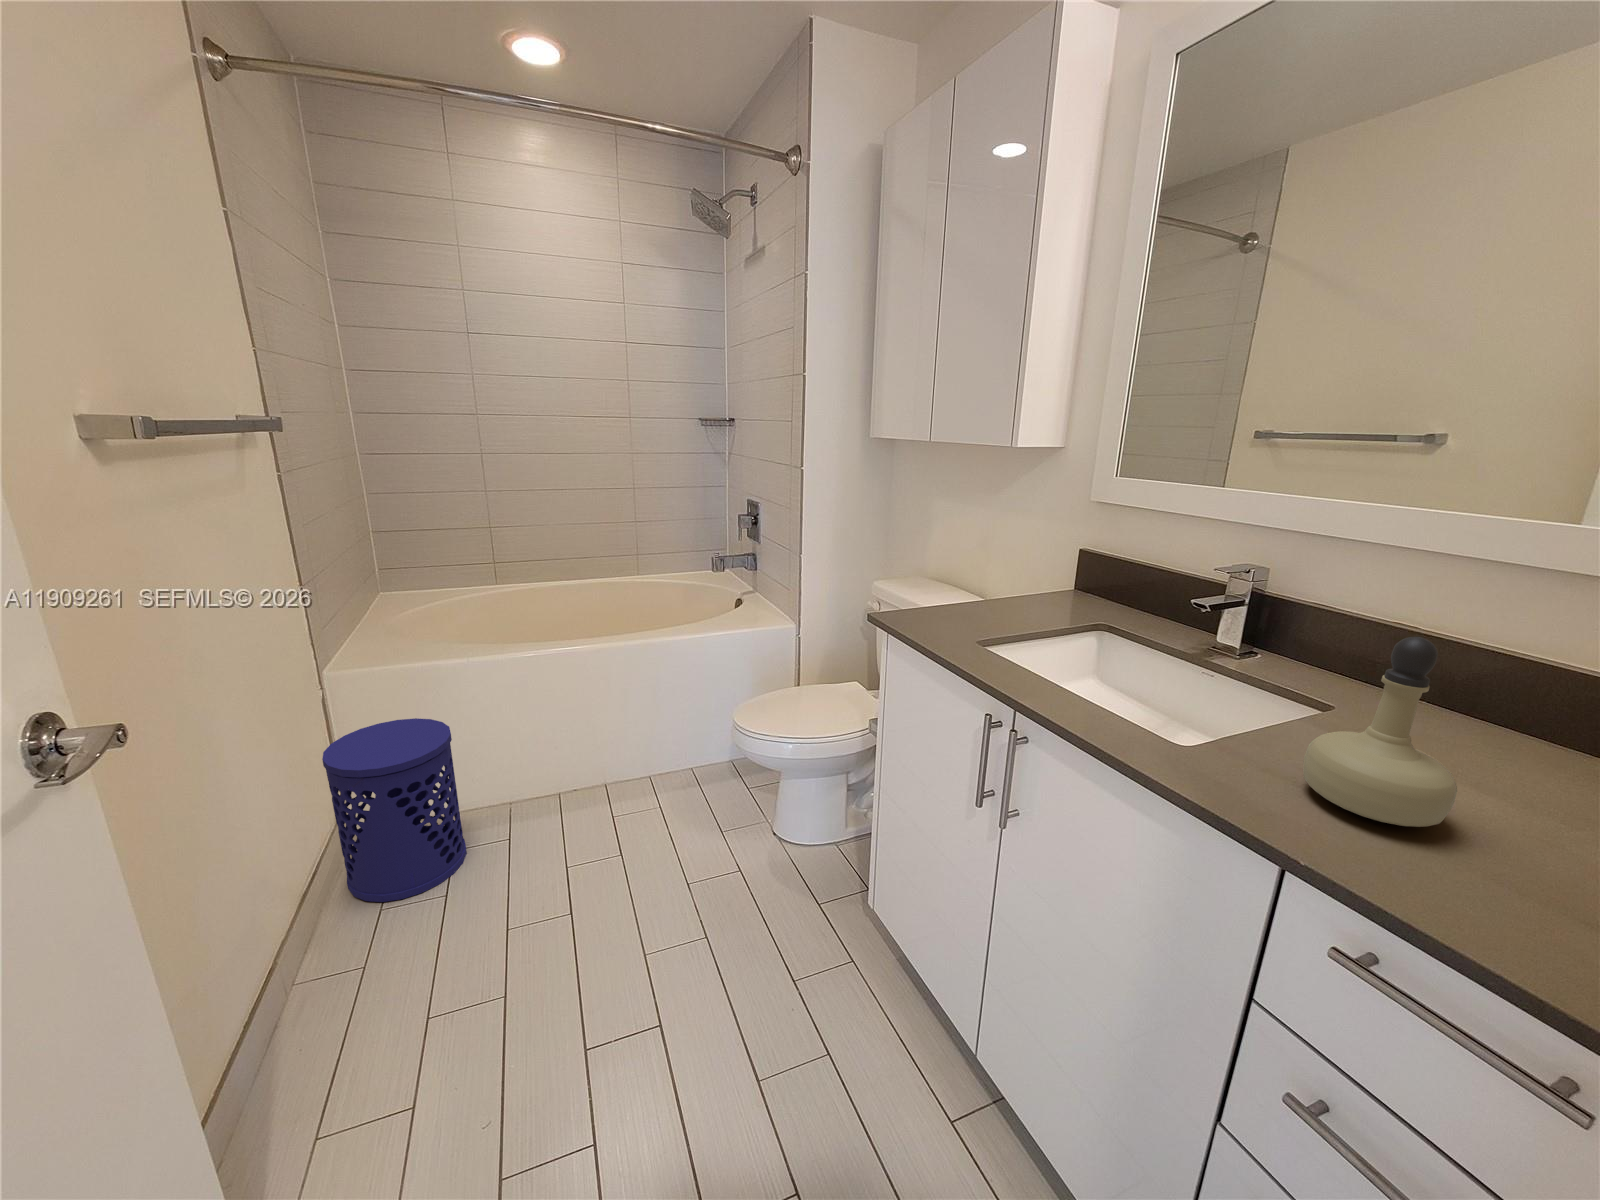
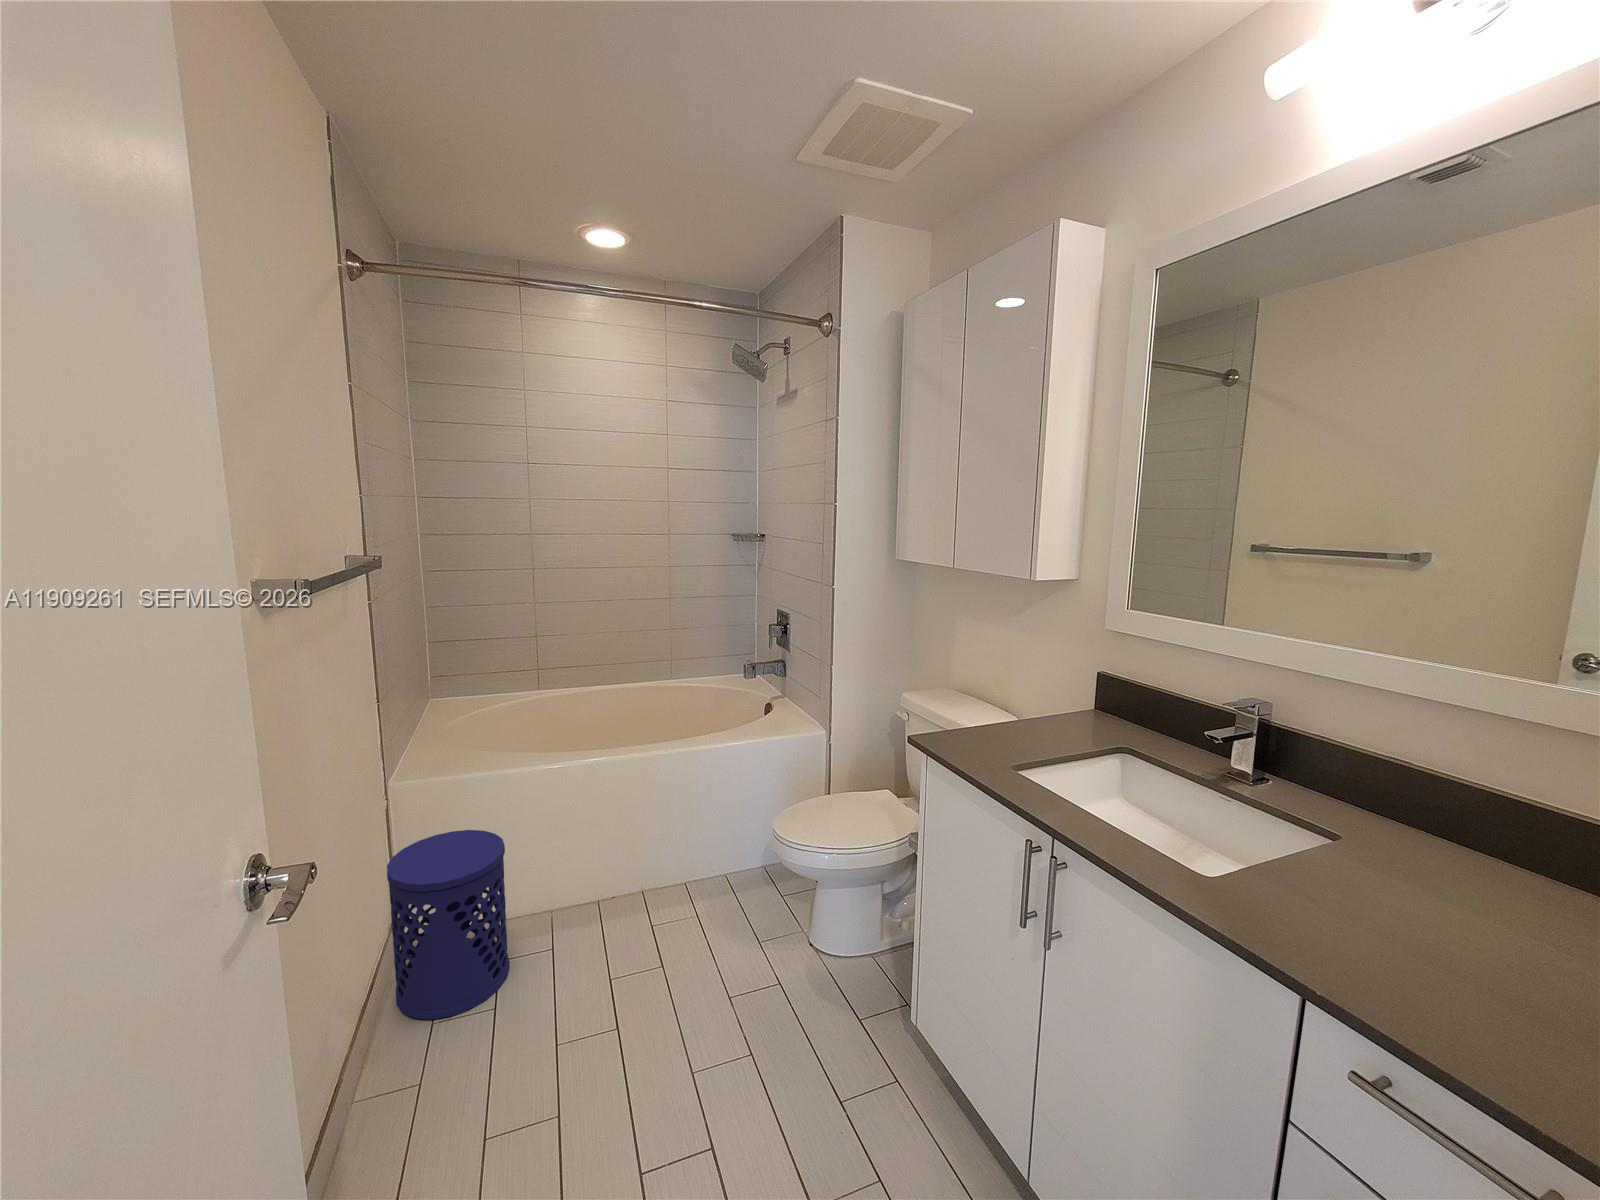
perfume bottle: present [1303,637,1457,827] -> none [1310,791,1439,957]

